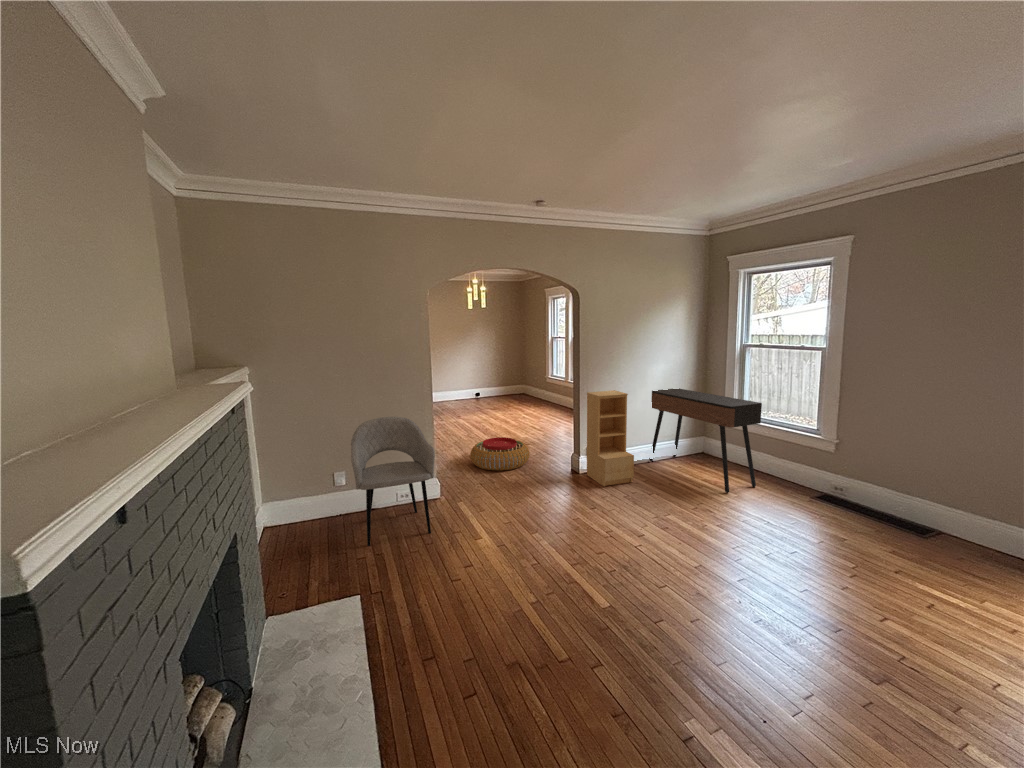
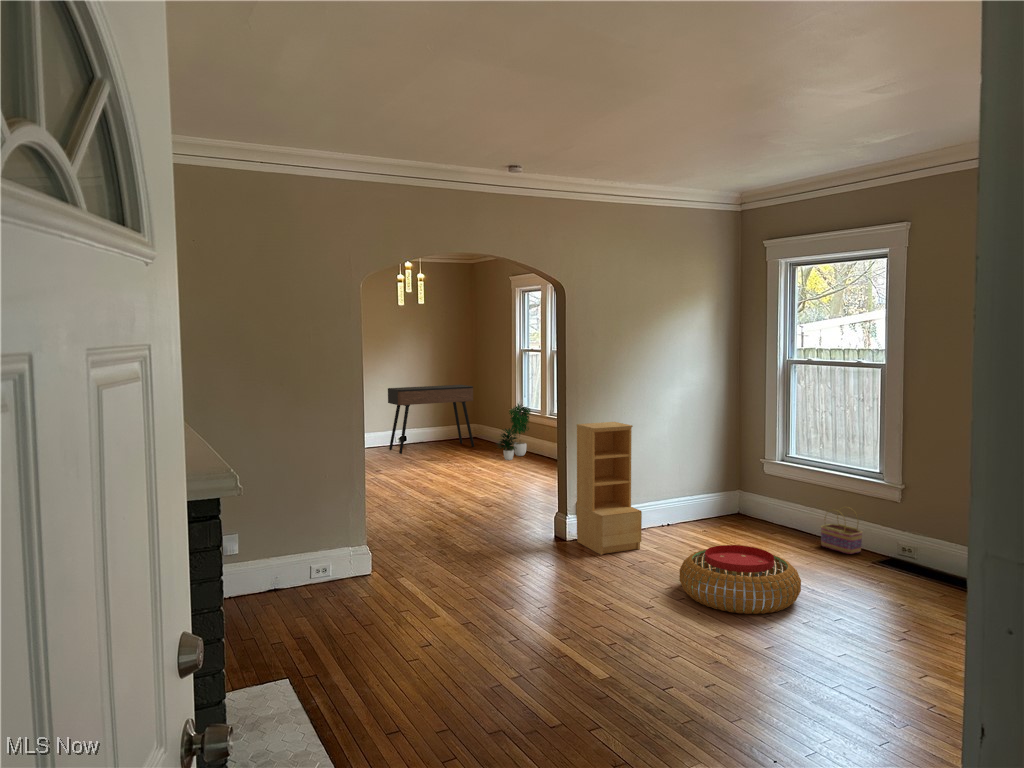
potted plant: none [534,371,559,410] -> present [497,404,531,460]
console table: present [649,388,762,493] -> present [388,385,474,454]
armchair: present [351,417,435,546] -> none [254,454,373,628]
pouf: present [470,437,530,471] -> present [679,545,801,614]
basket: none [769,454,803,490] -> present [821,507,862,554]

